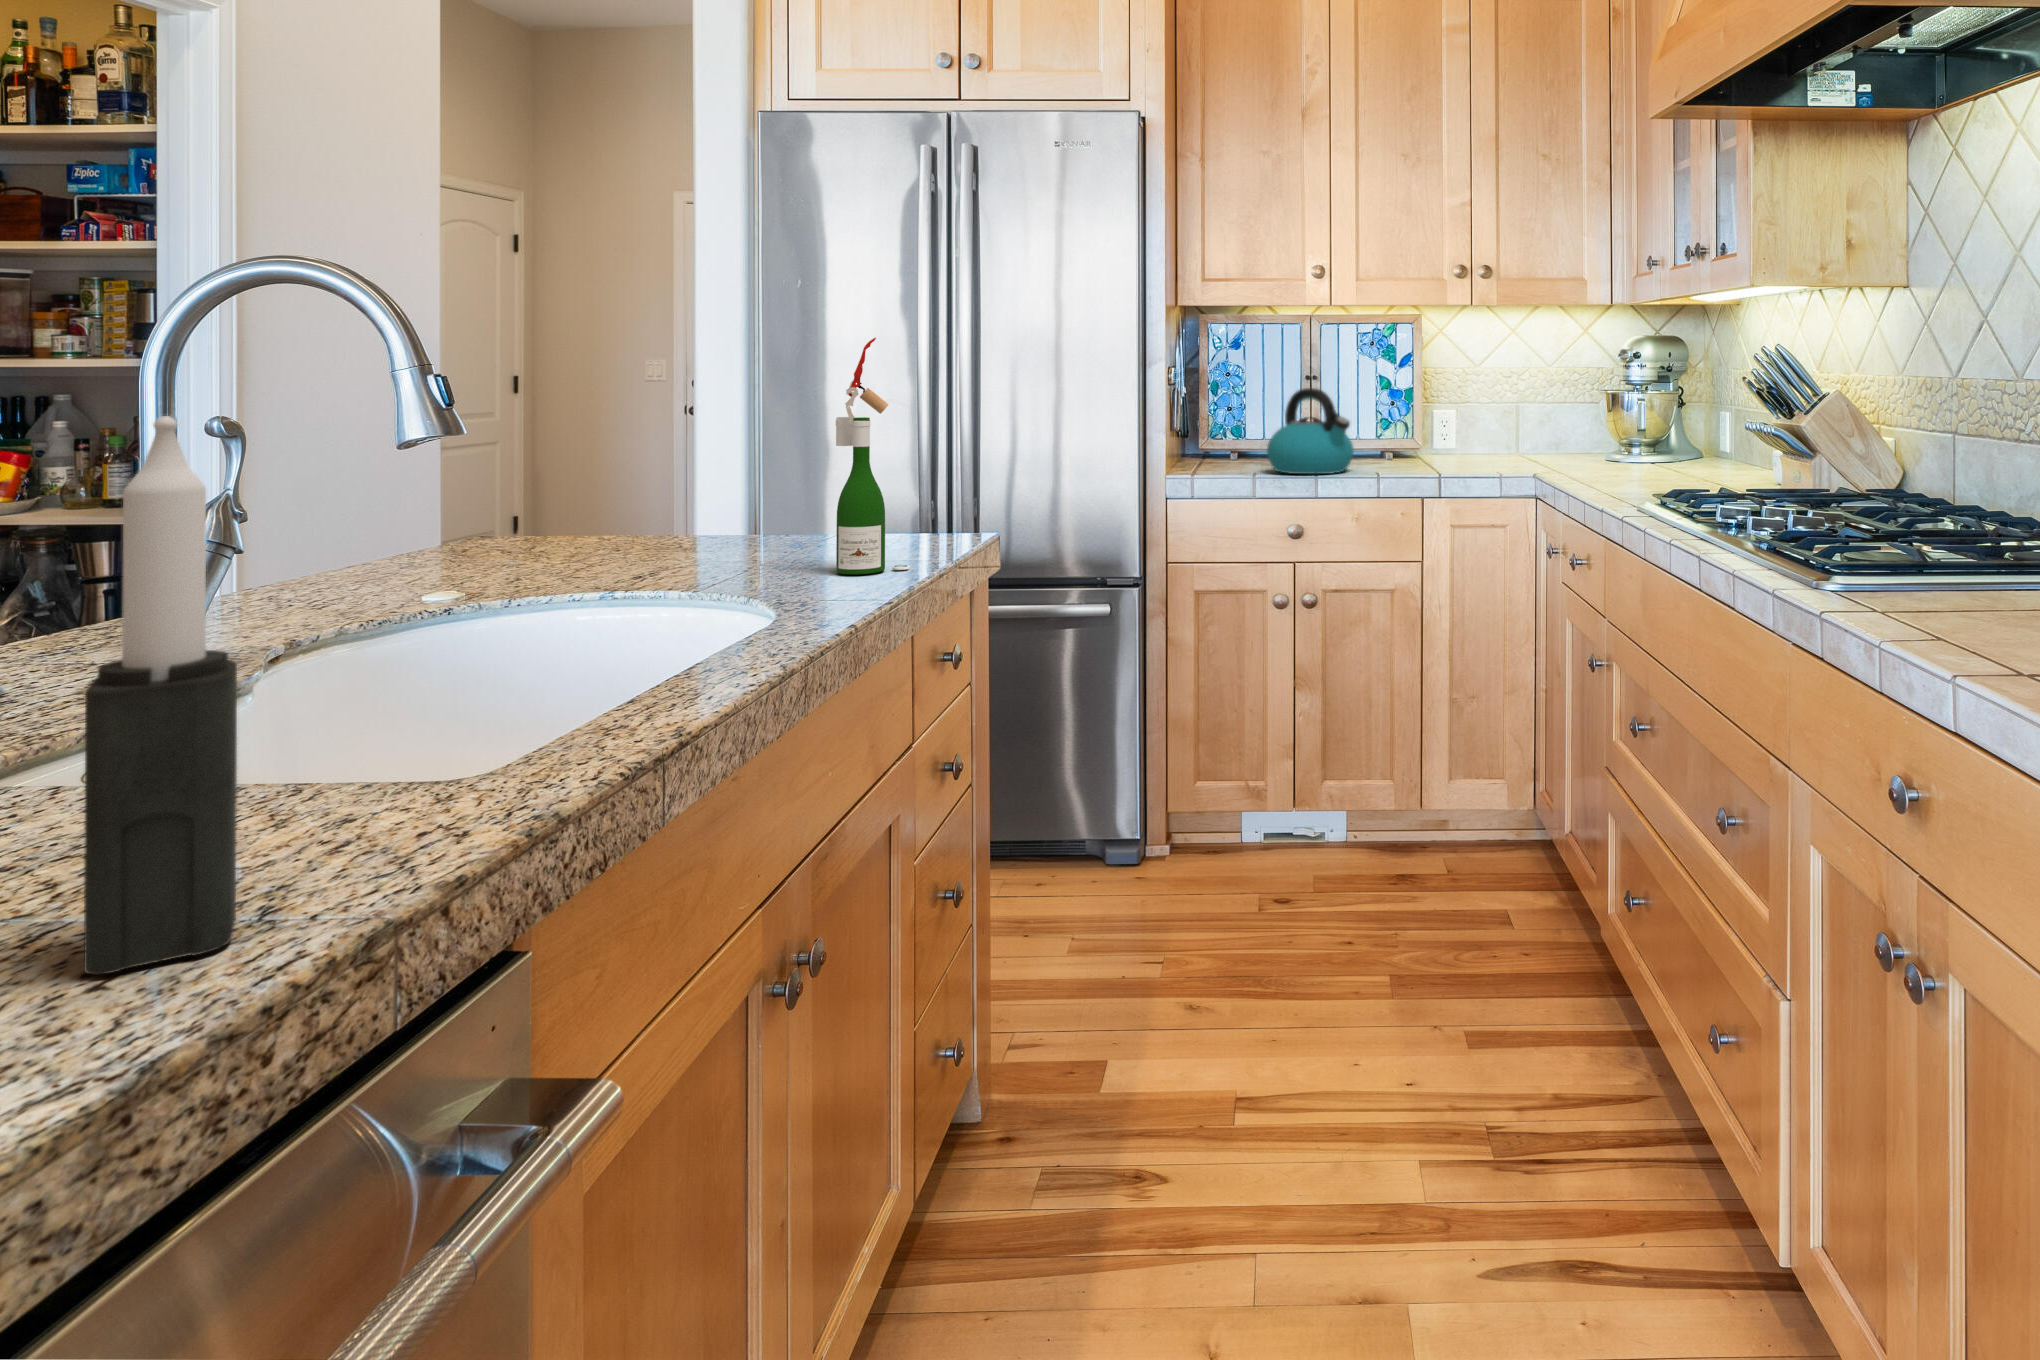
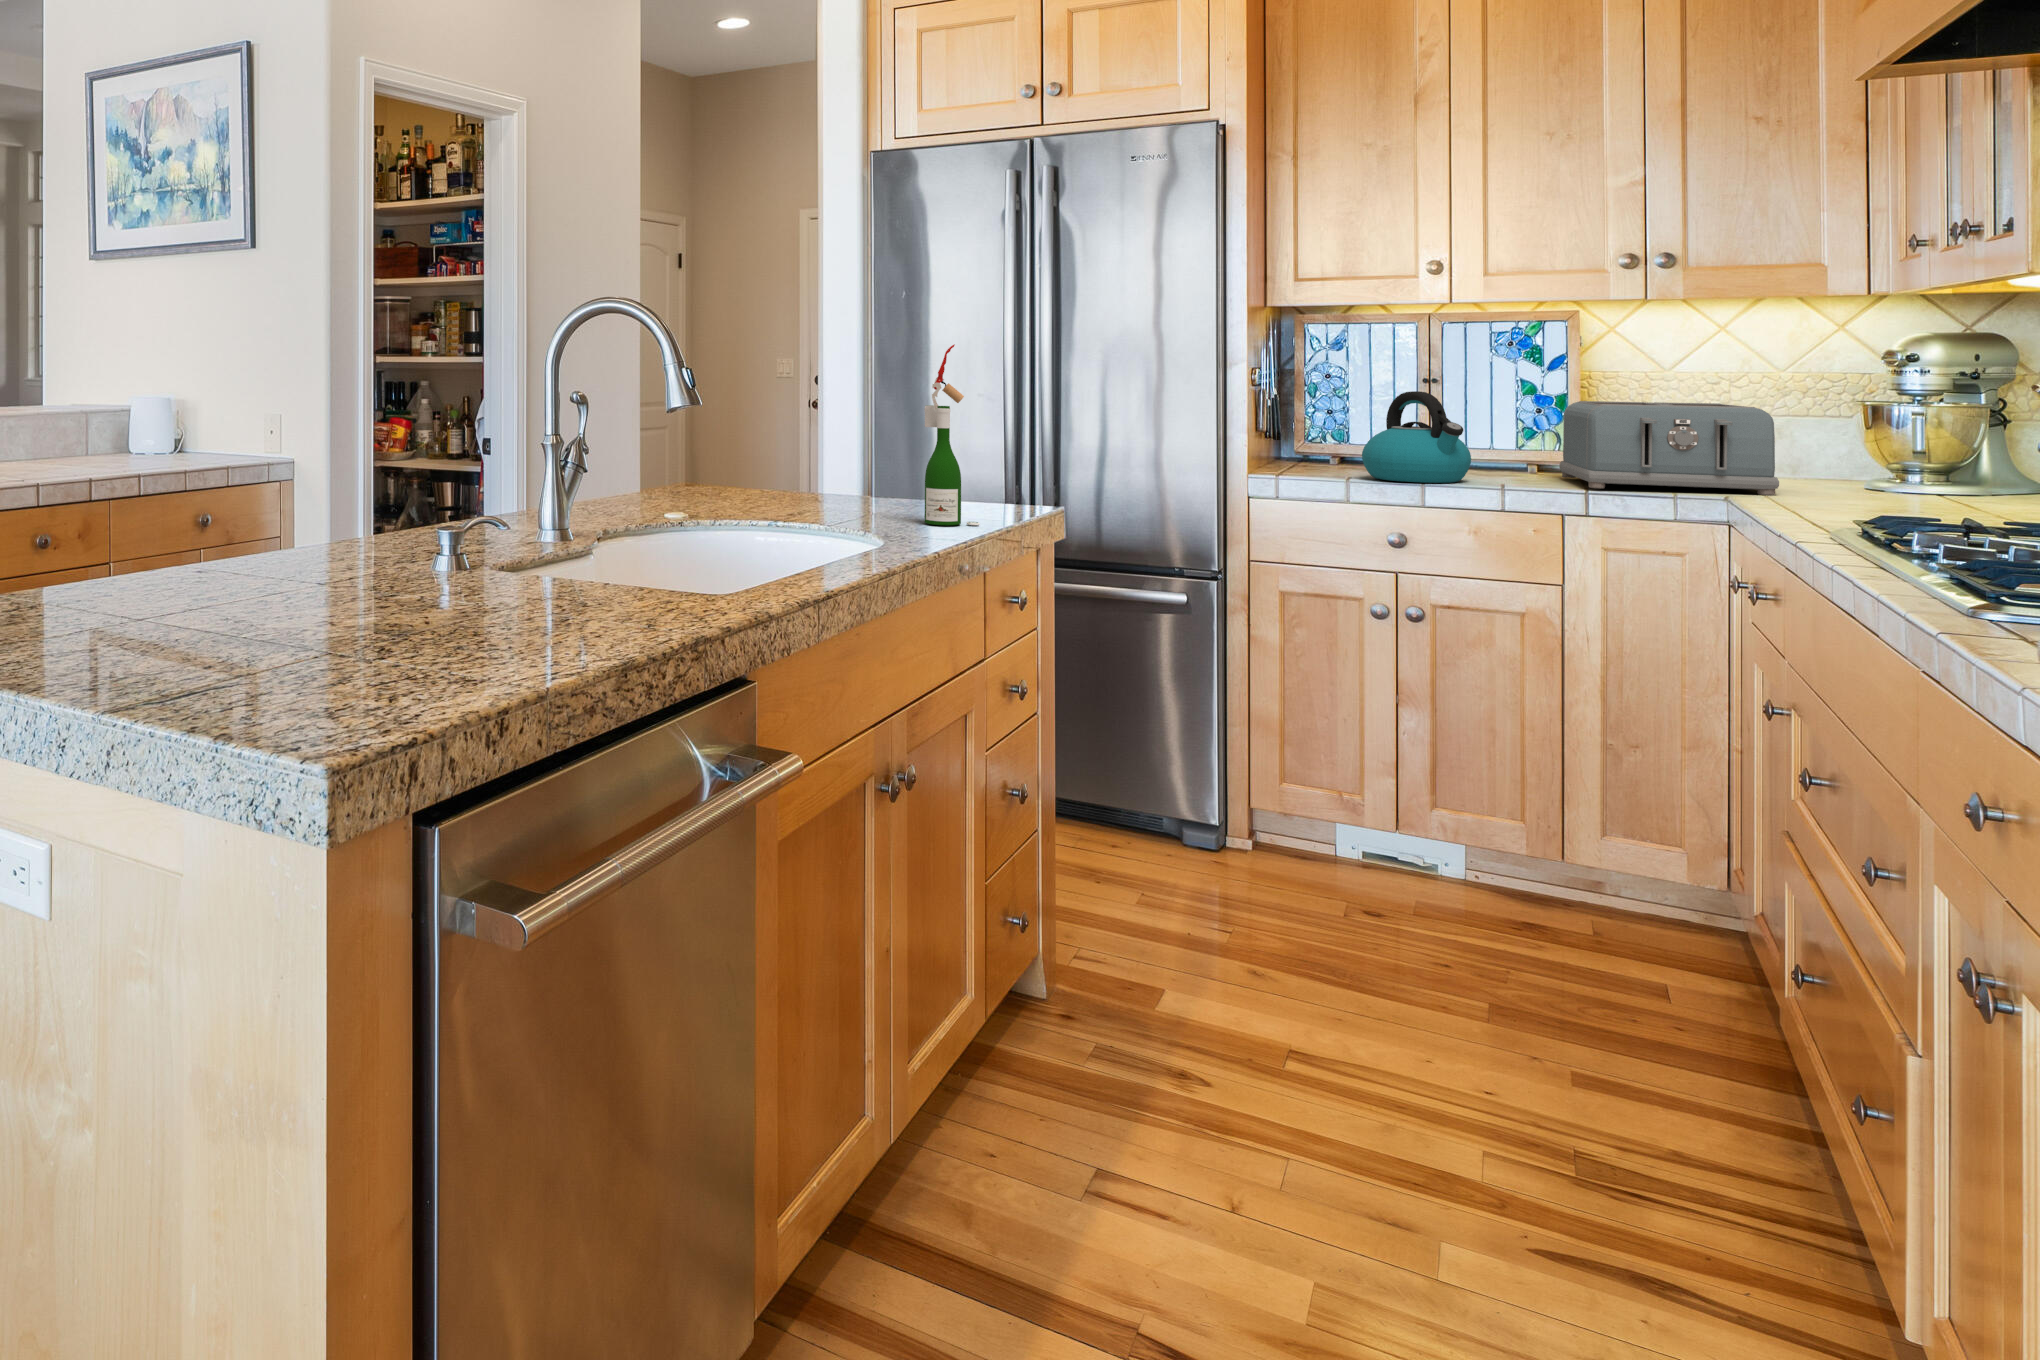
toaster: none [1413,394,1568,472] -> present [1559,401,1779,495]
candle: present [84,416,237,974] -> none [596,389,646,633]

